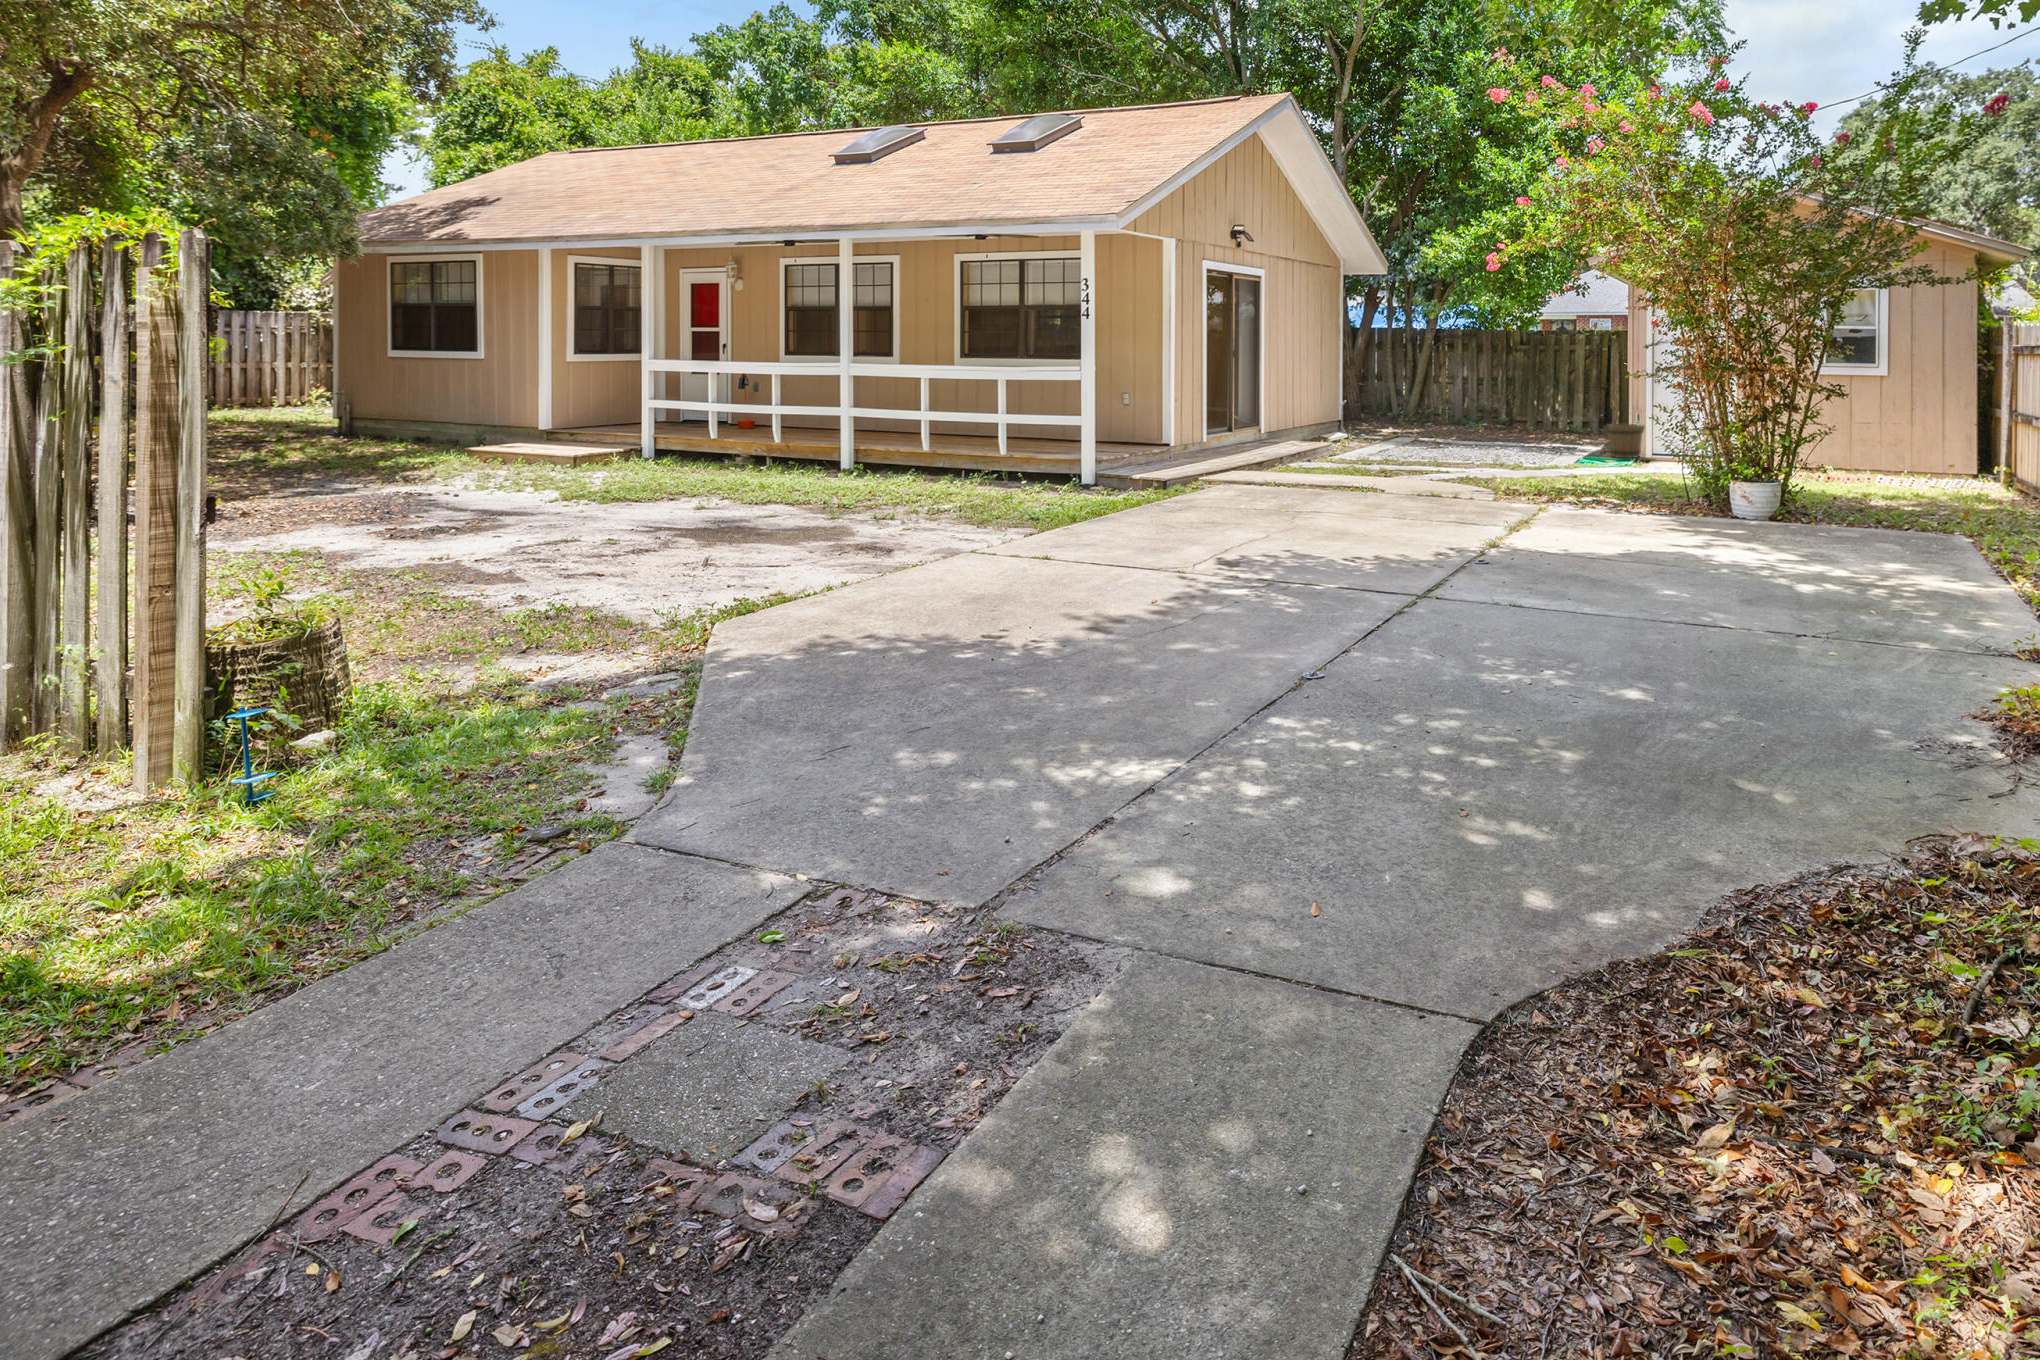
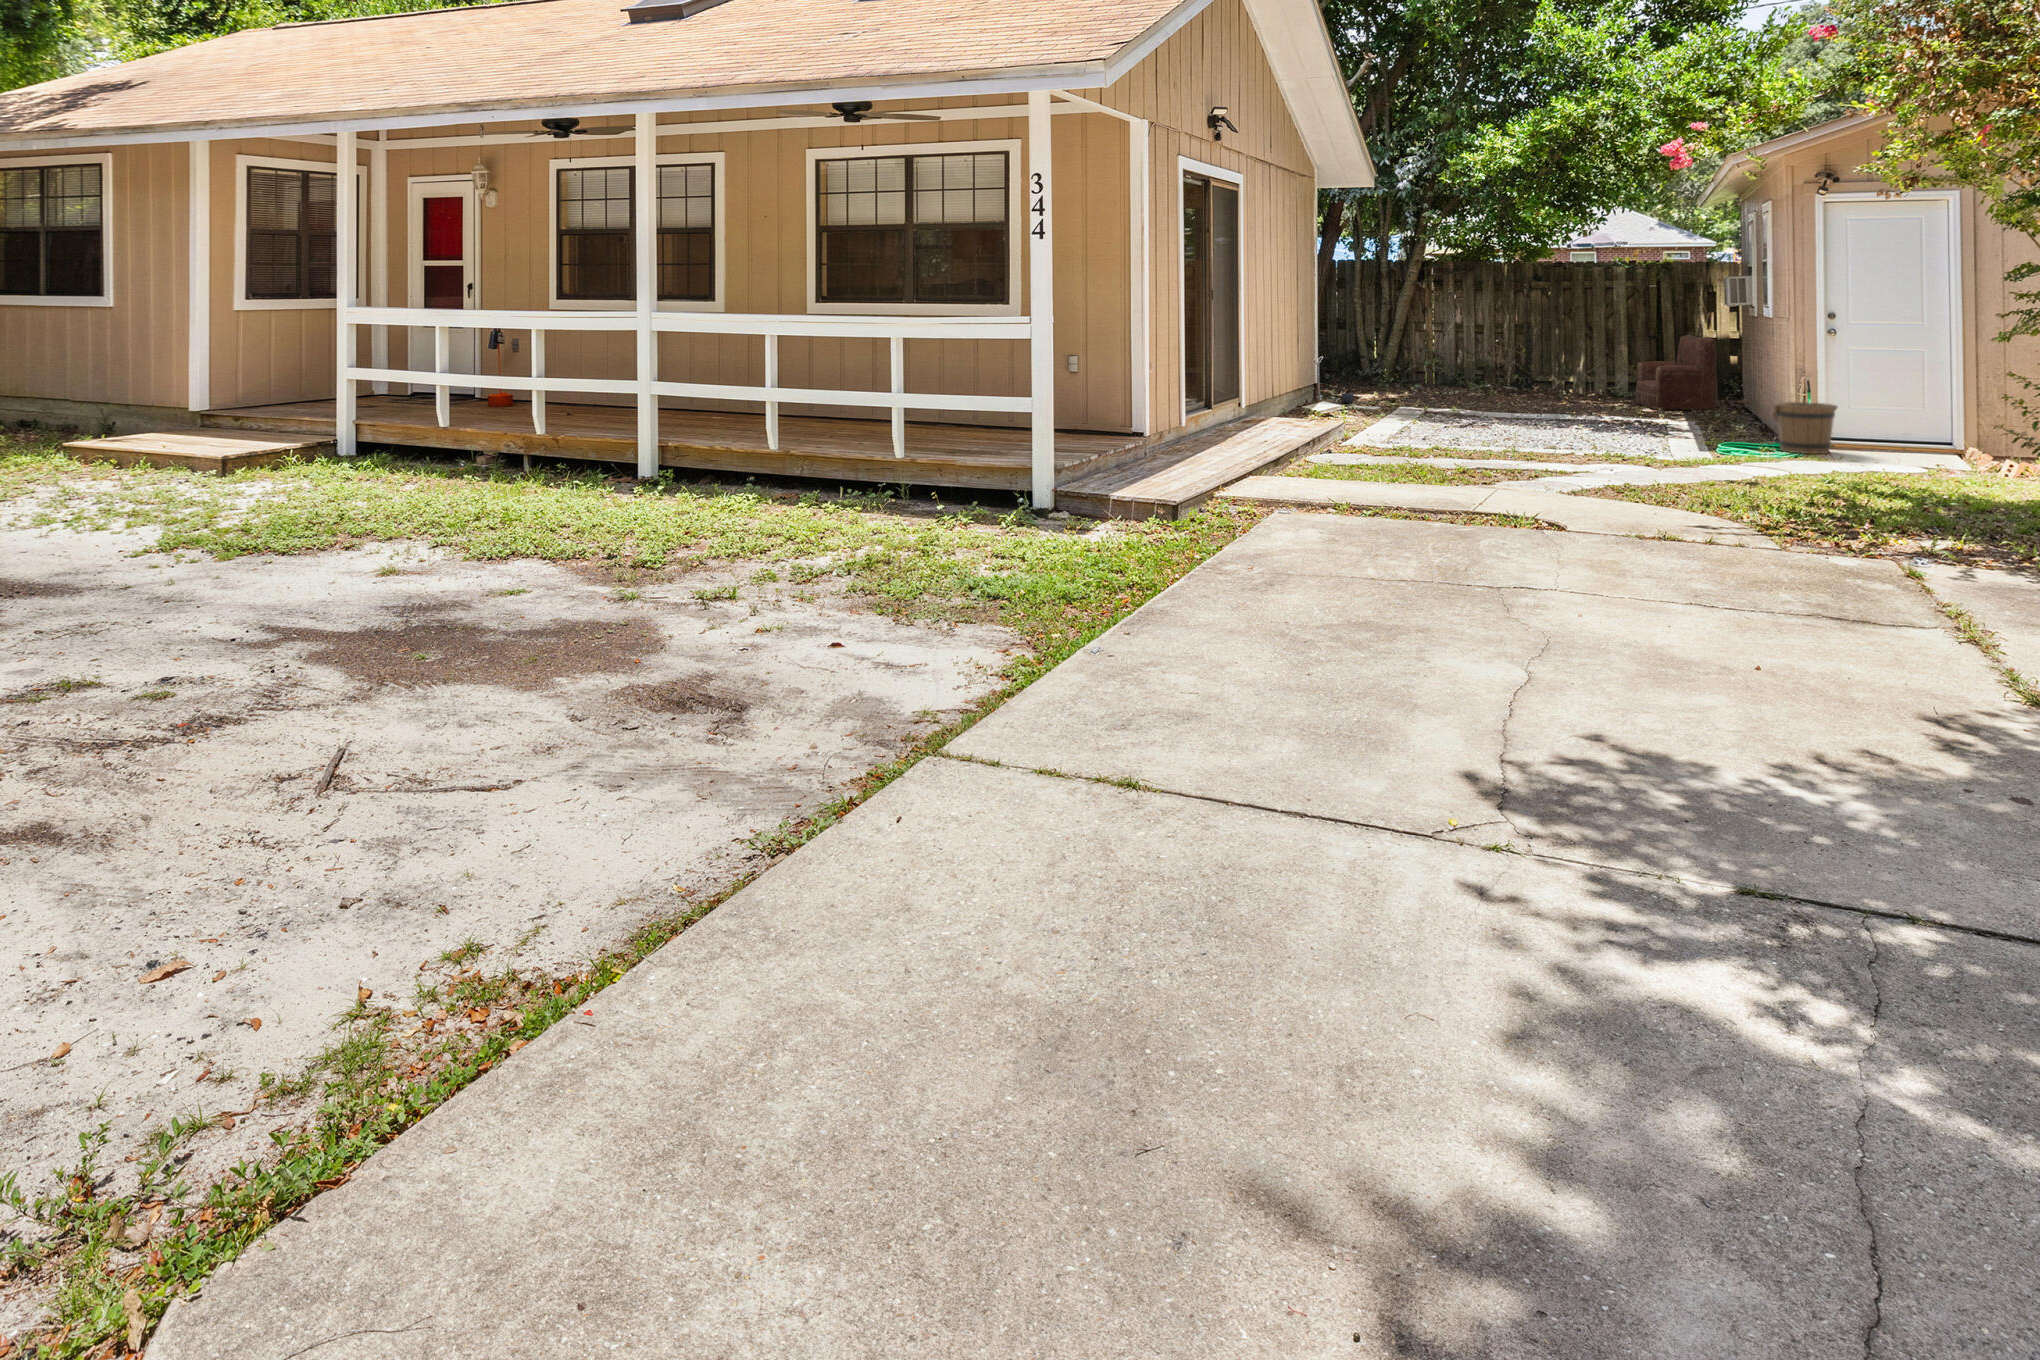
armchair: none [1562,379,1614,434] -> present [1636,335,1718,410]
potted plant: none [1341,390,1368,429] -> present [1333,351,1368,403]

